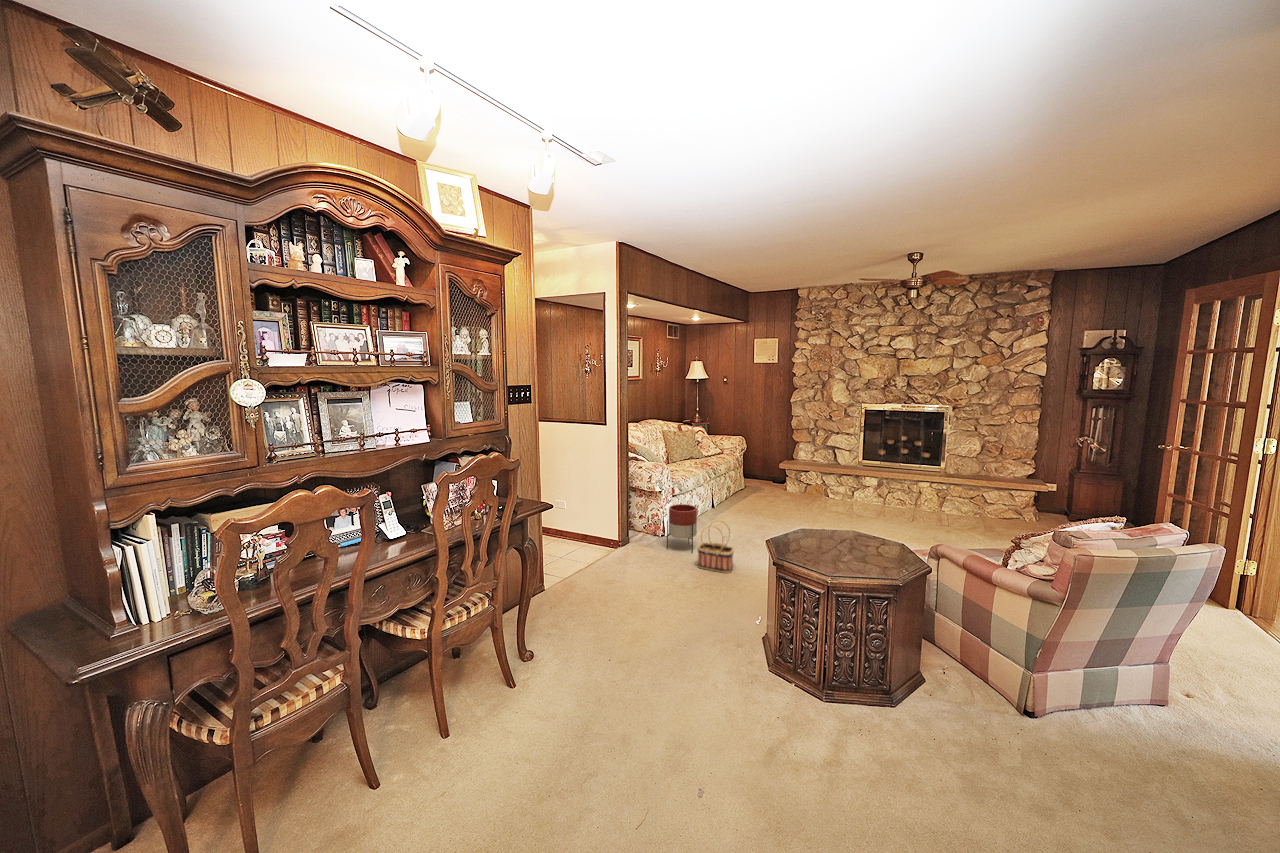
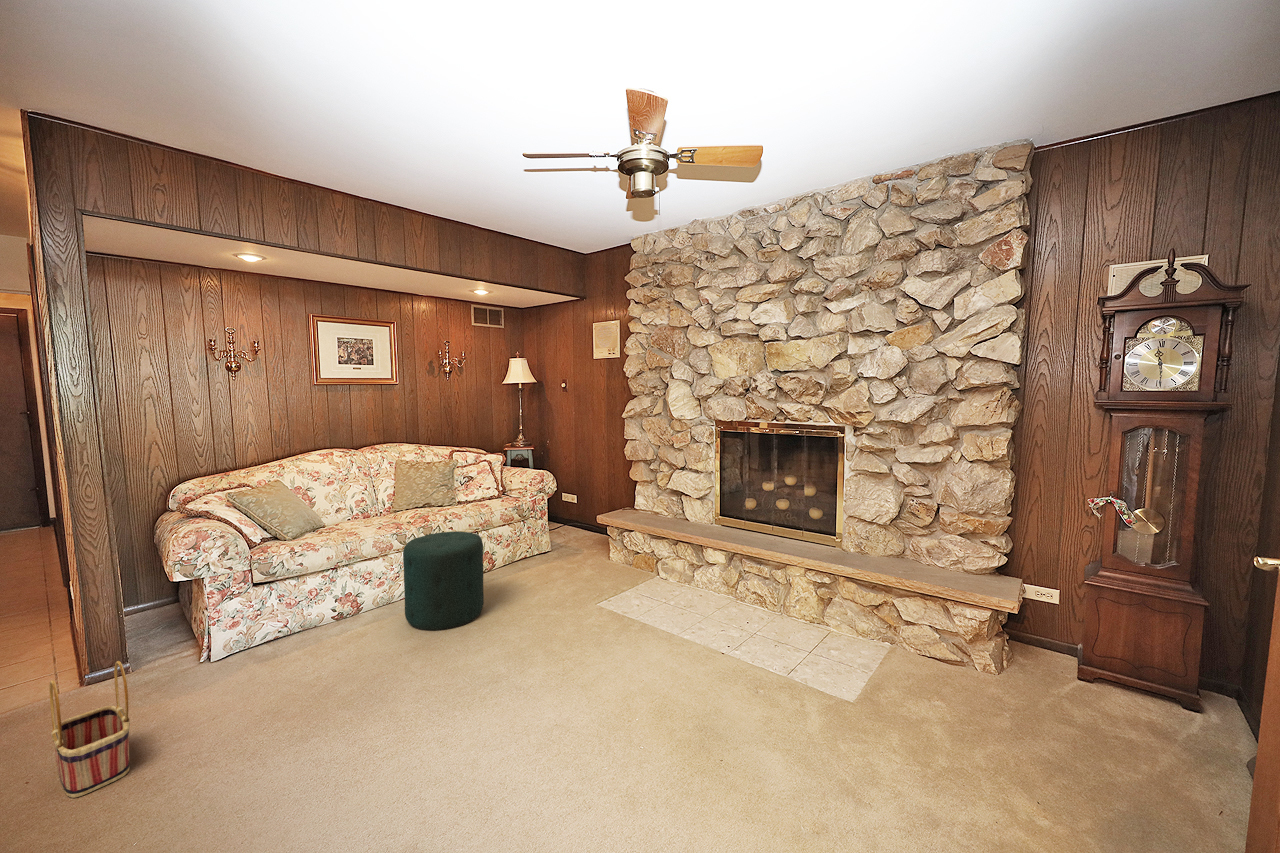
ottoman: none [726,471,769,522] -> present [403,531,484,631]
planter: present [667,504,697,553] -> none [128,604,211,713]

